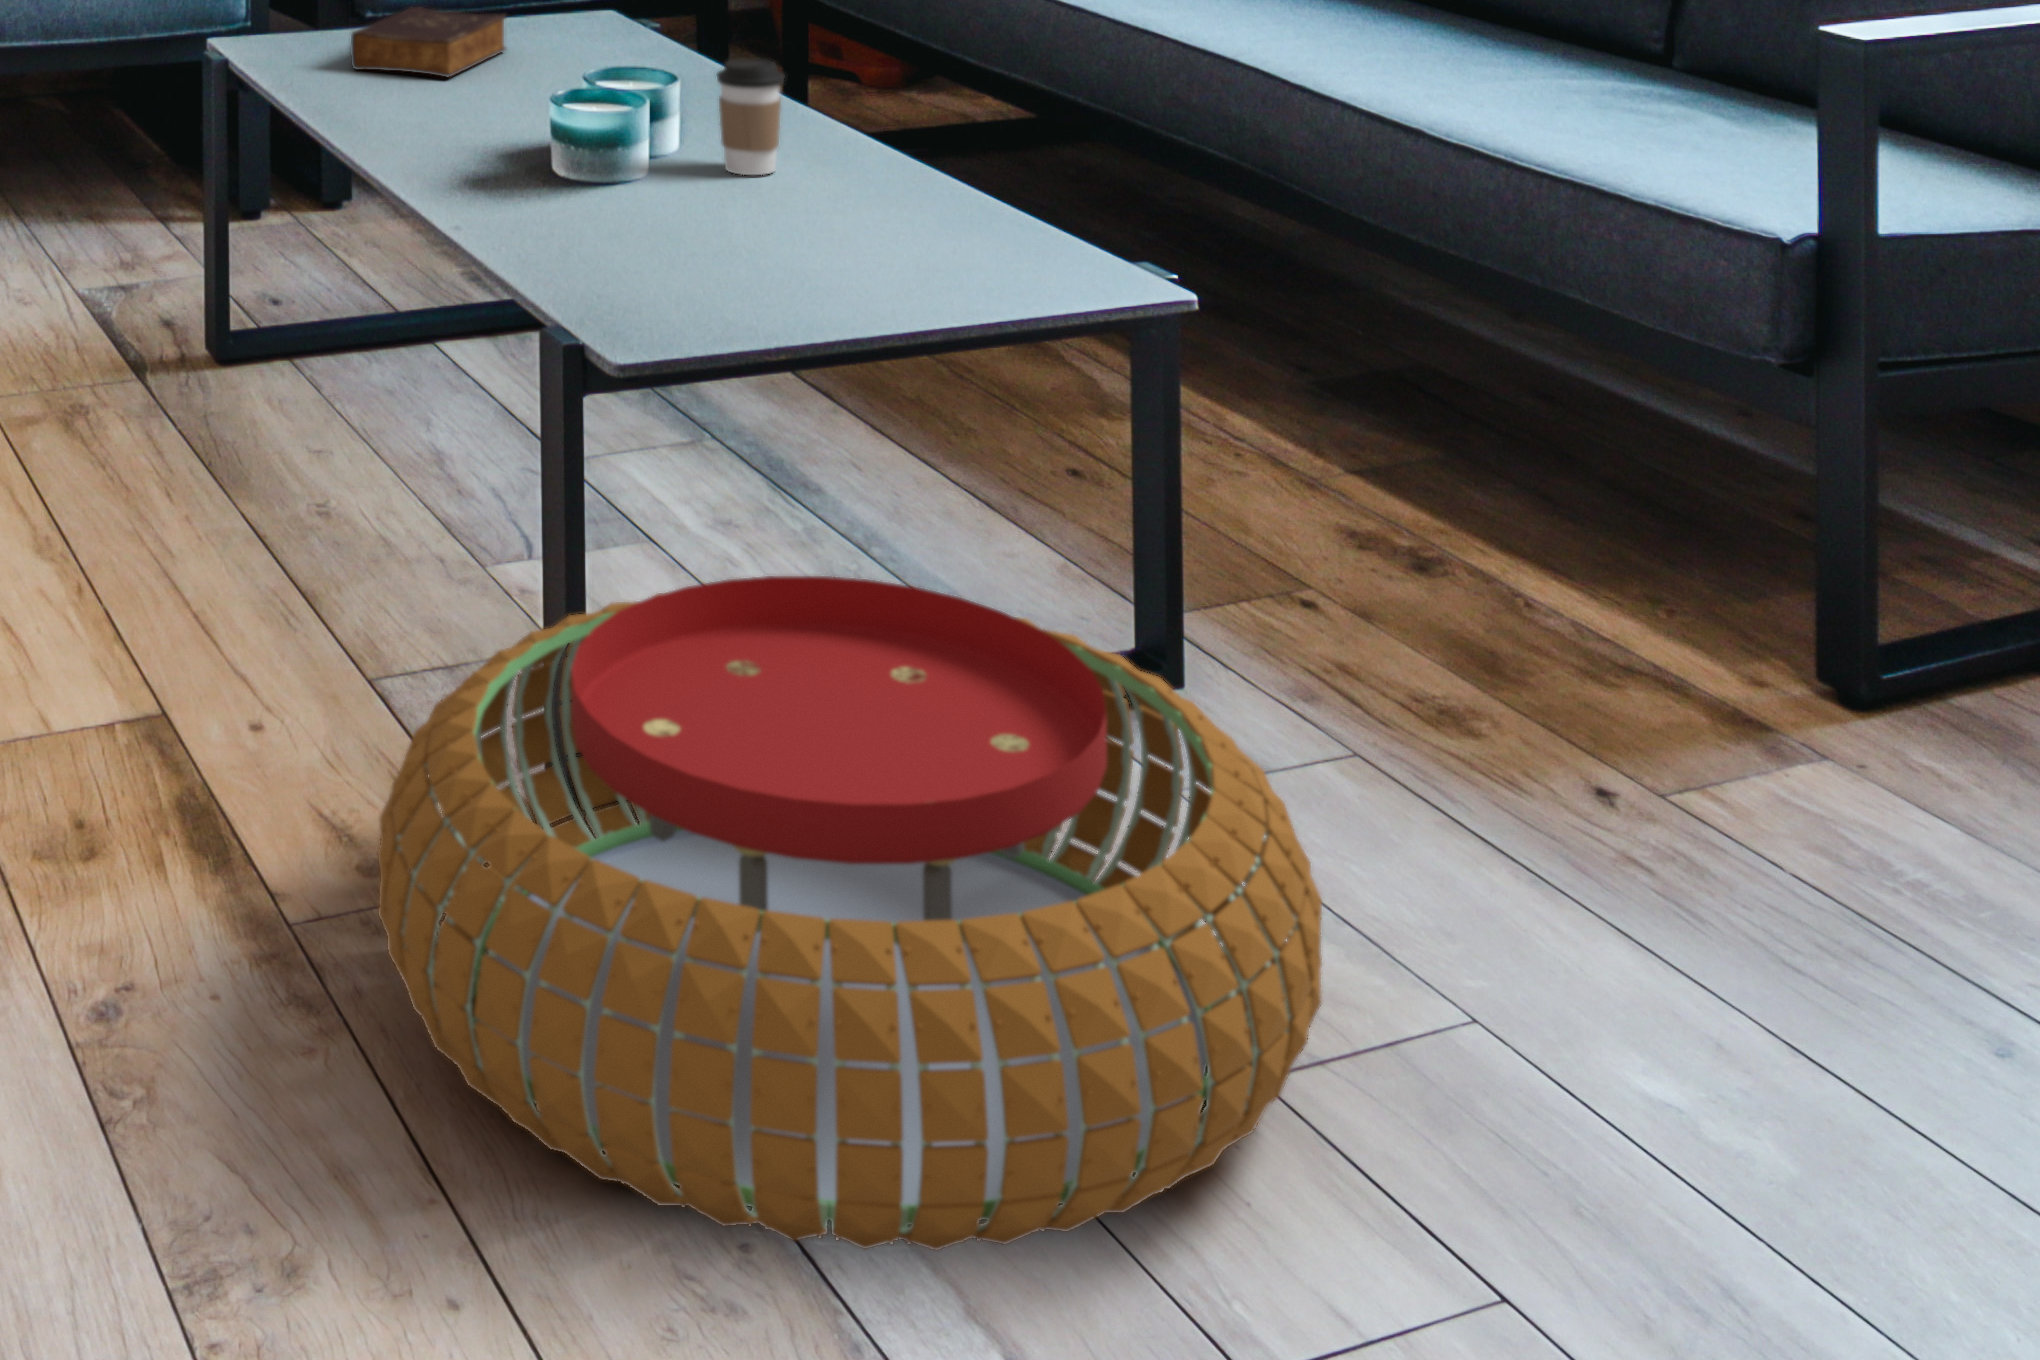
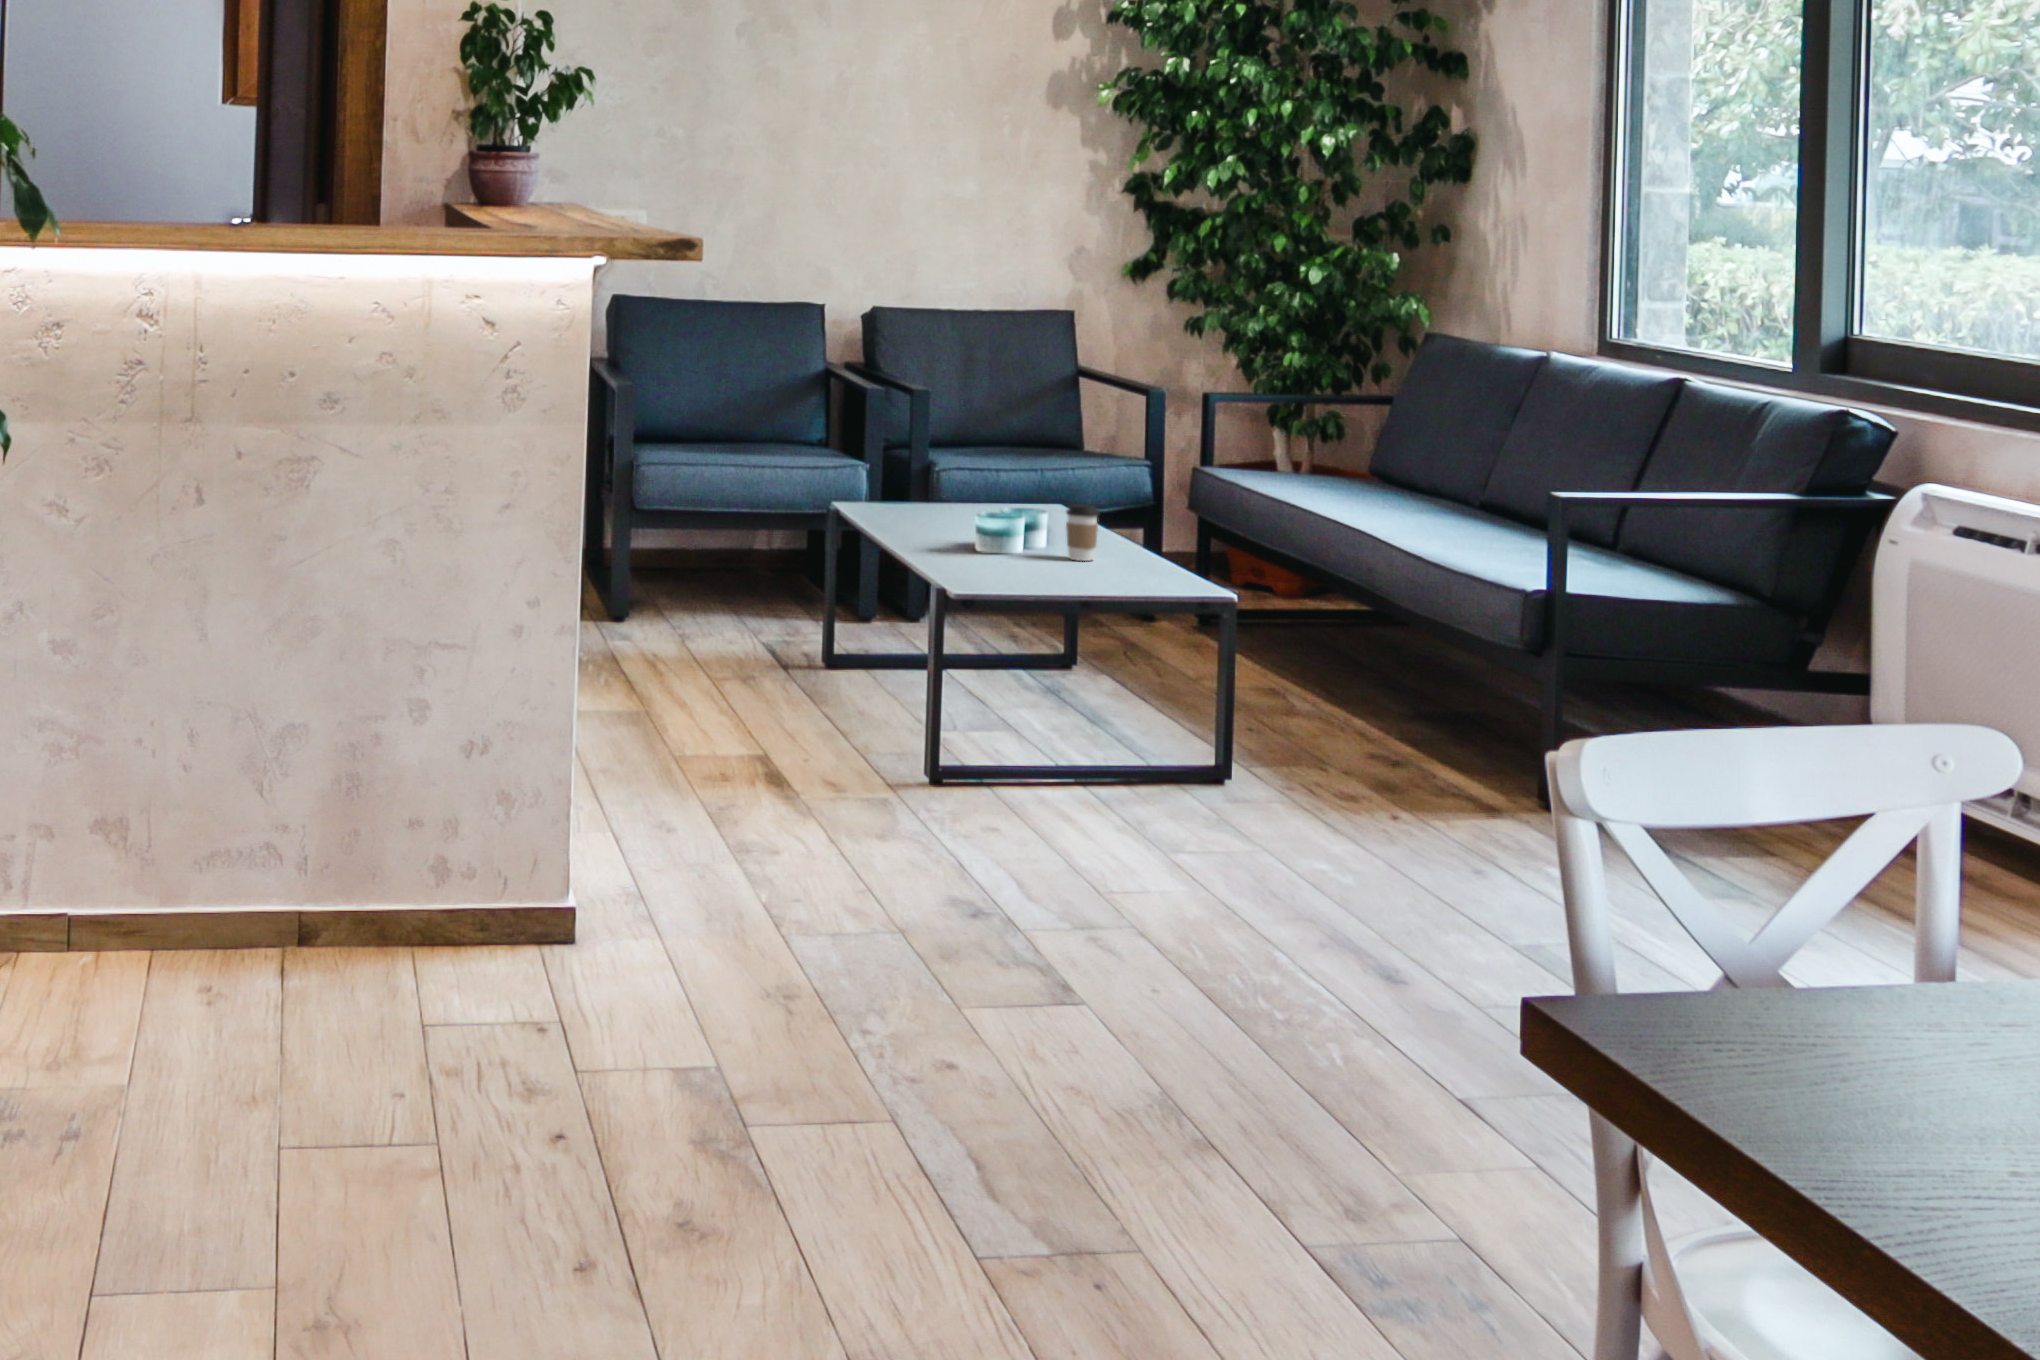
book: present [350,7,506,77] -> none [904,492,992,523]
pouf: present [378,576,1322,1251] -> none [829,686,1207,883]

